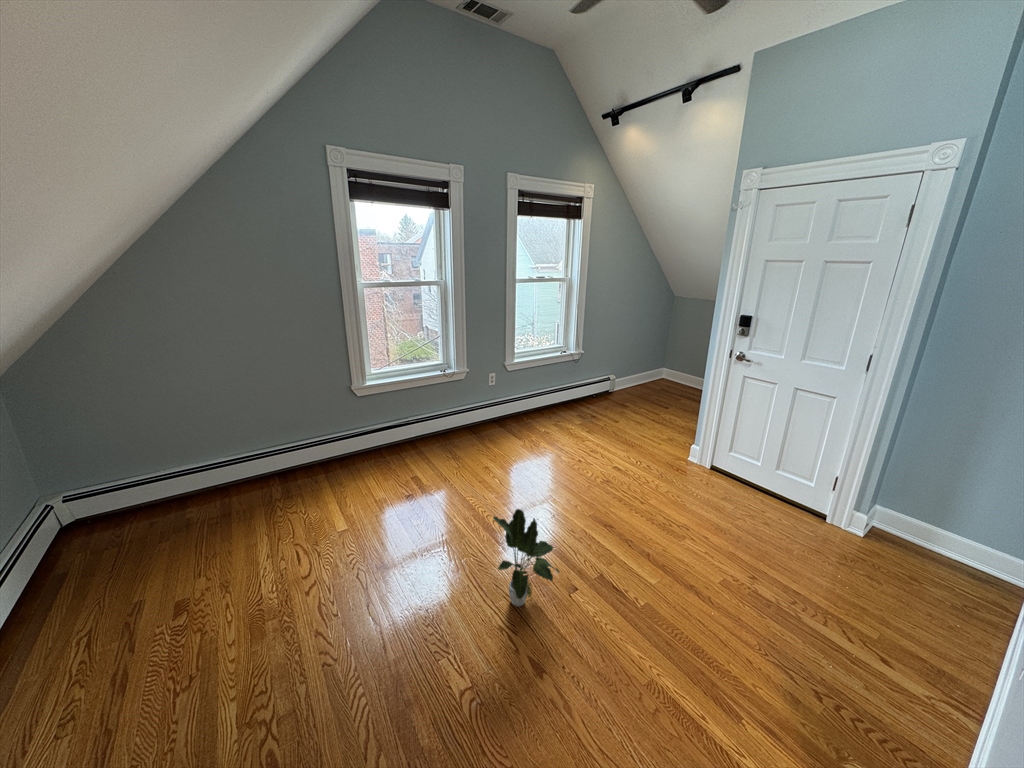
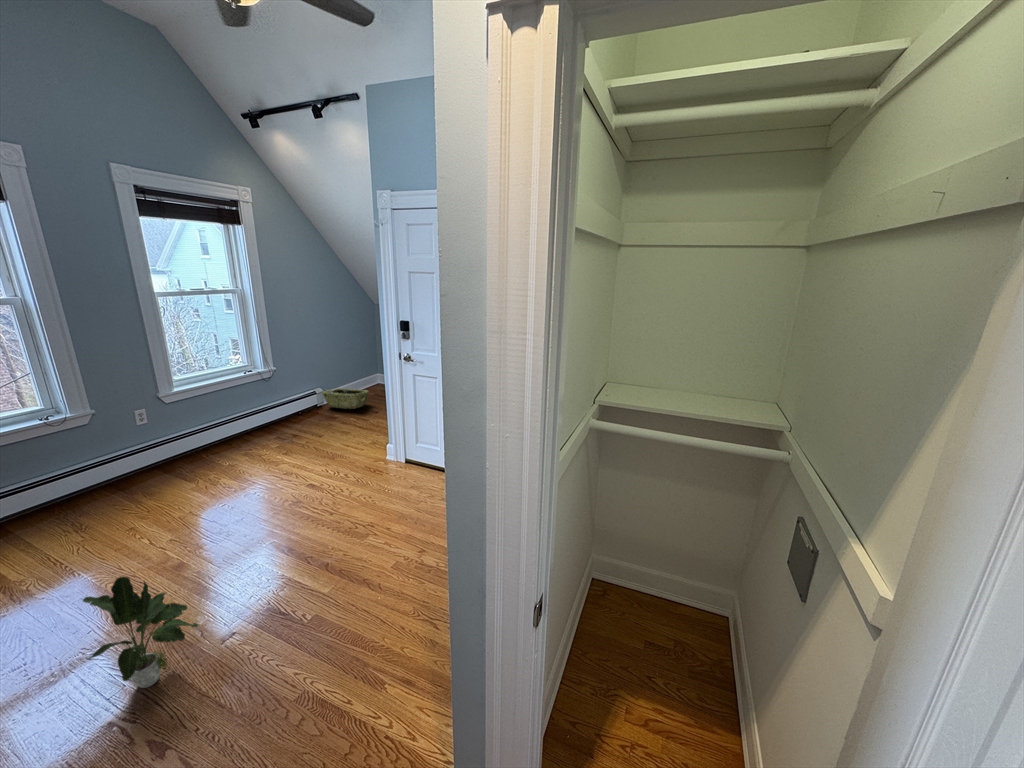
woven basket: none [614,378,658,400] -> present [323,389,368,409]

